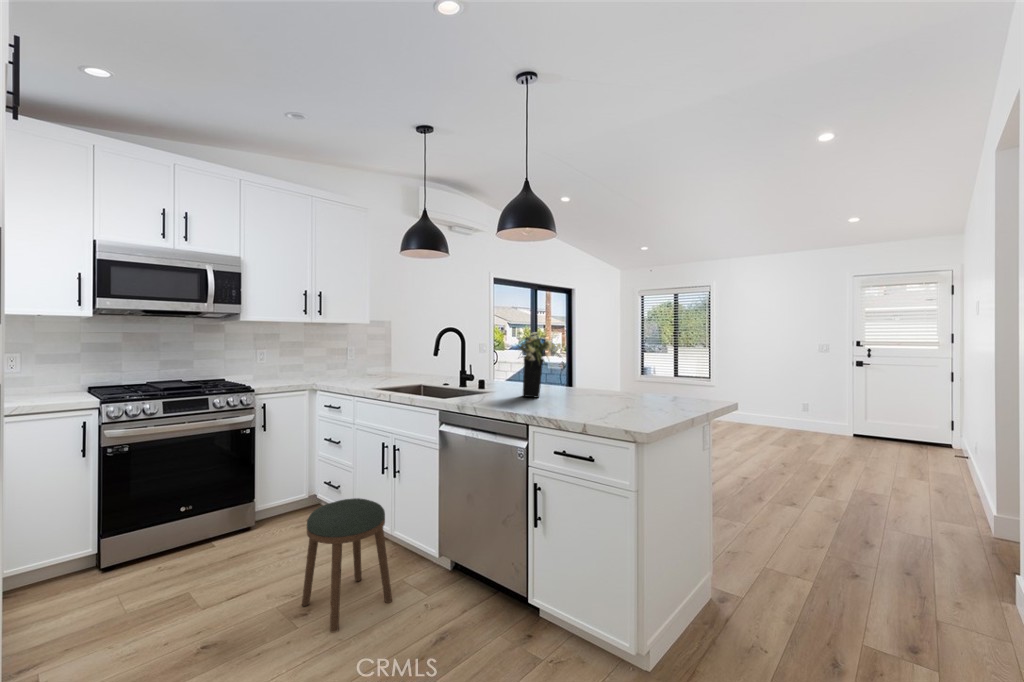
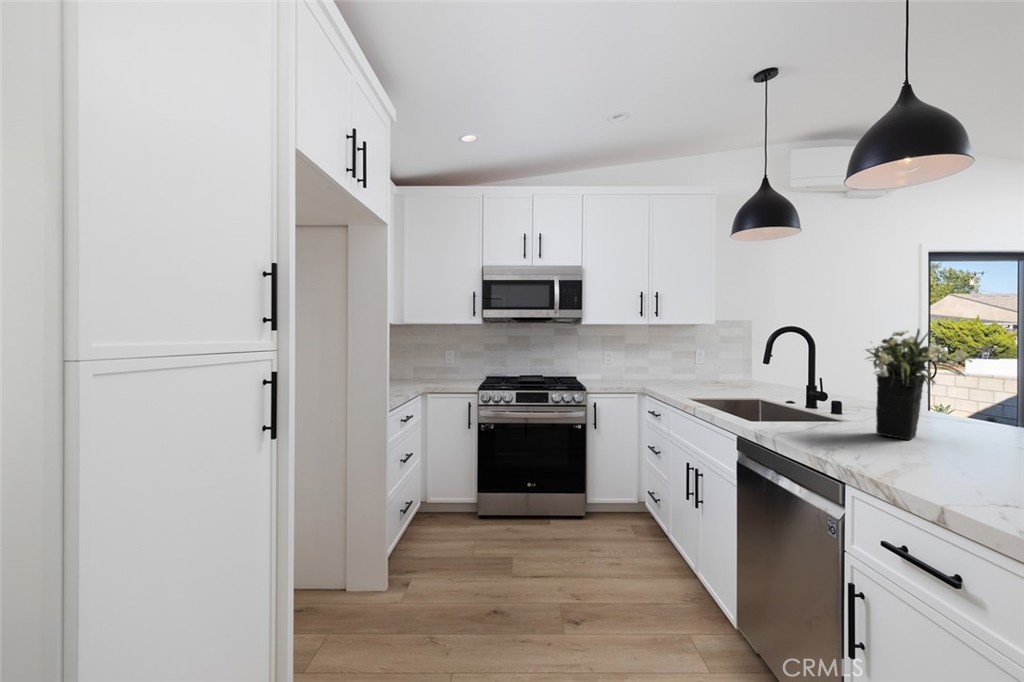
stool: present [302,498,392,632] -> none [577,513,663,652]

